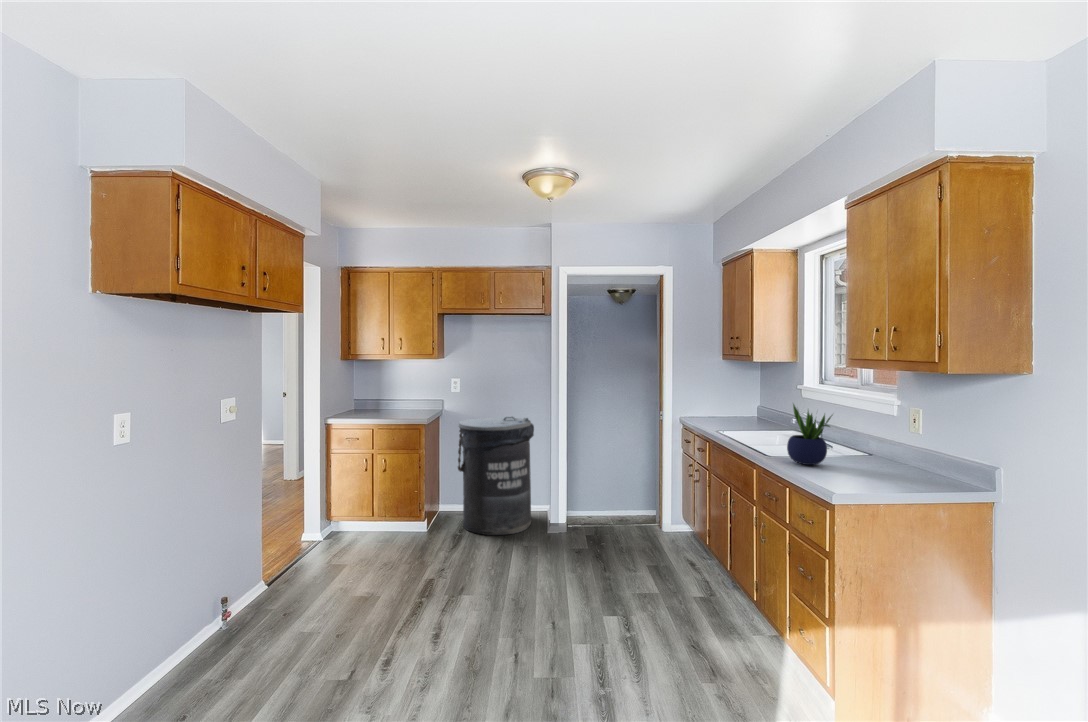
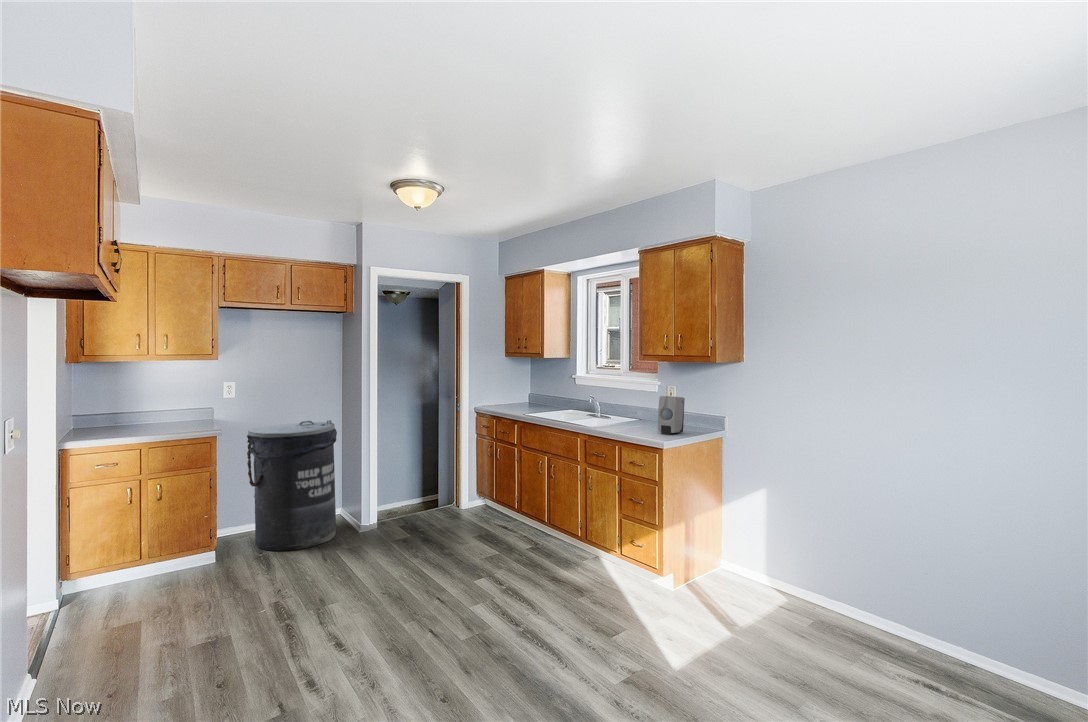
potted plant: present [787,404,831,465] -> none [605,385,636,429]
soap dispenser: none [860,424,914,484] -> present [658,396,685,435]

